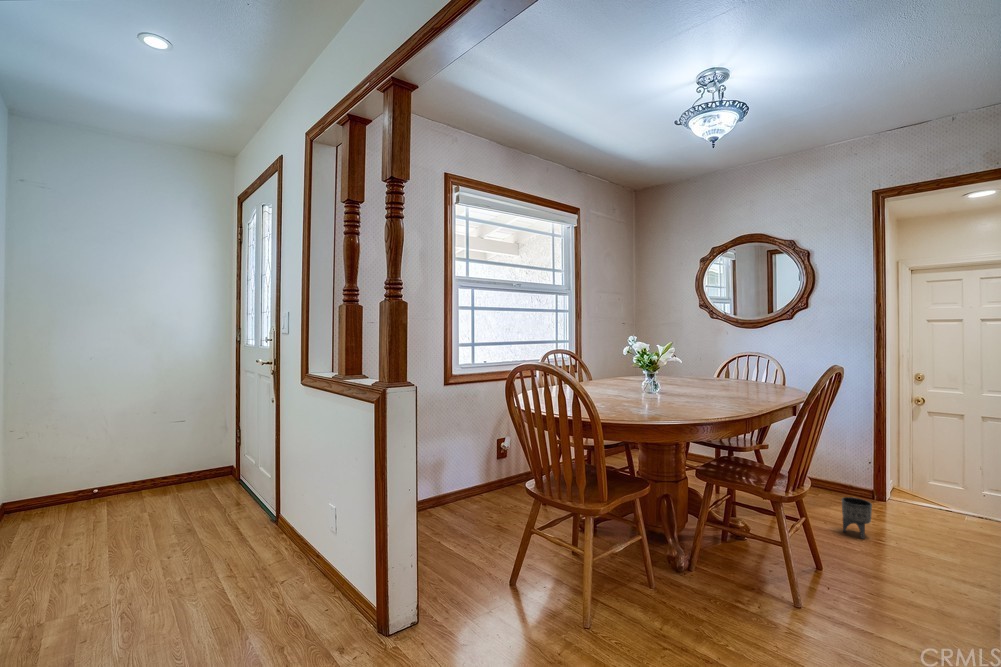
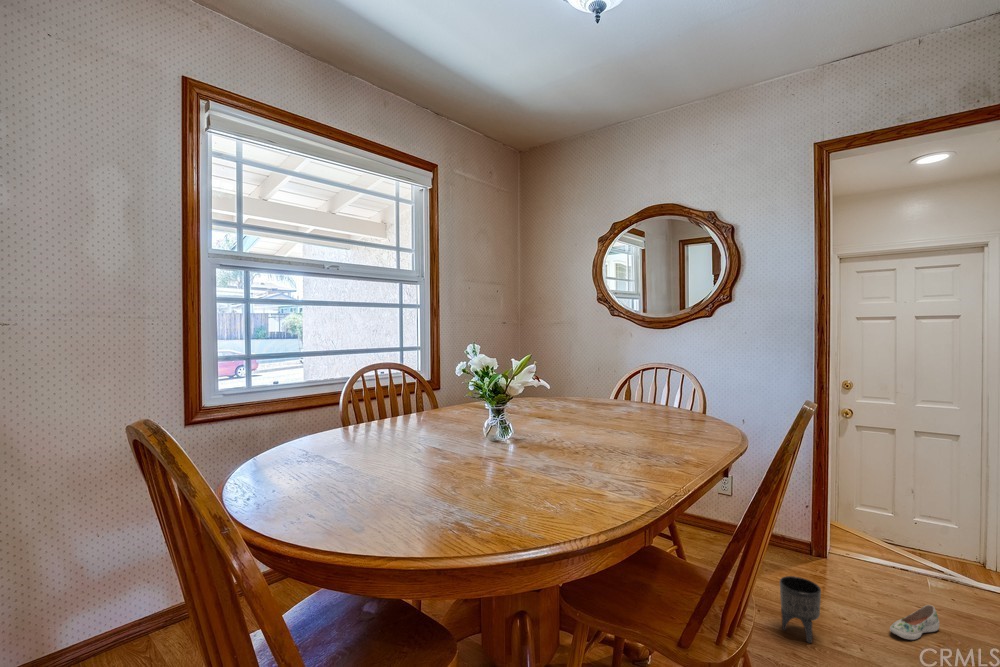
shoe: none [925,523,966,543] -> present [890,605,939,640]

